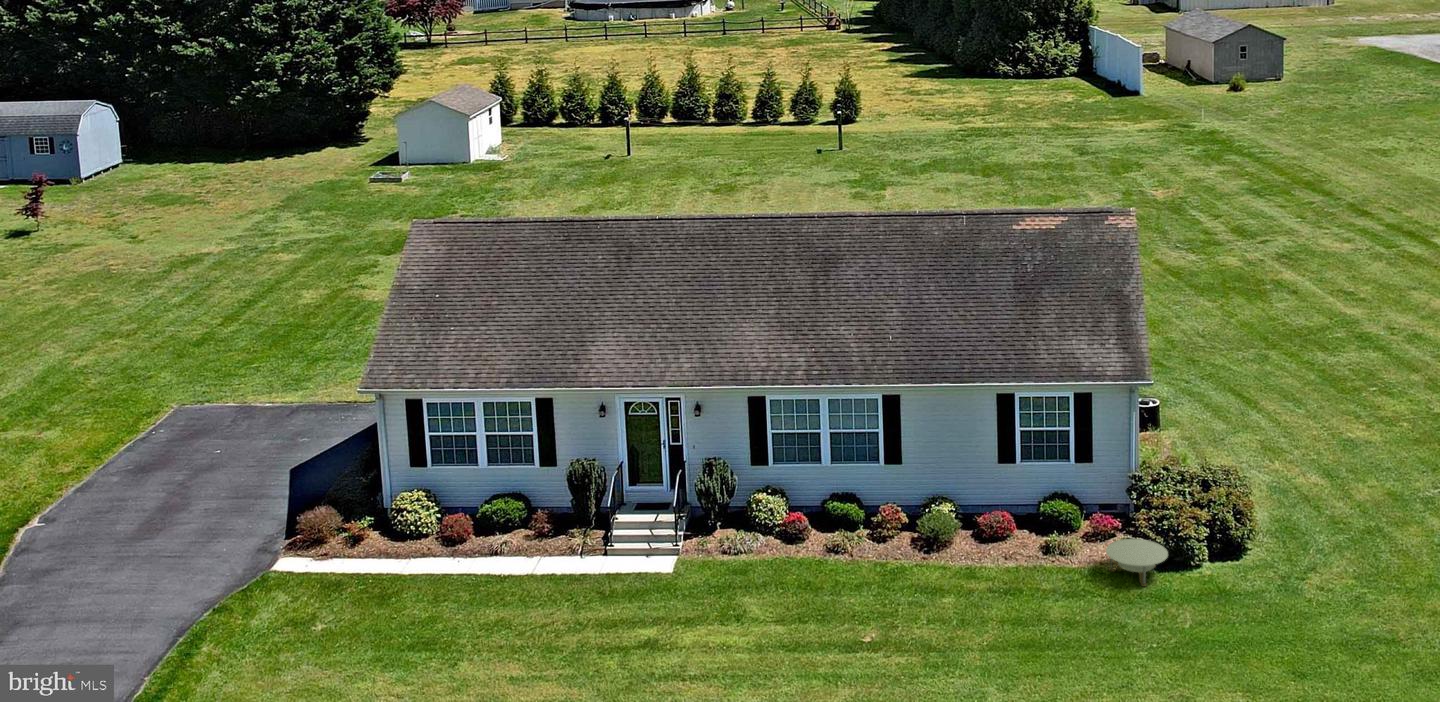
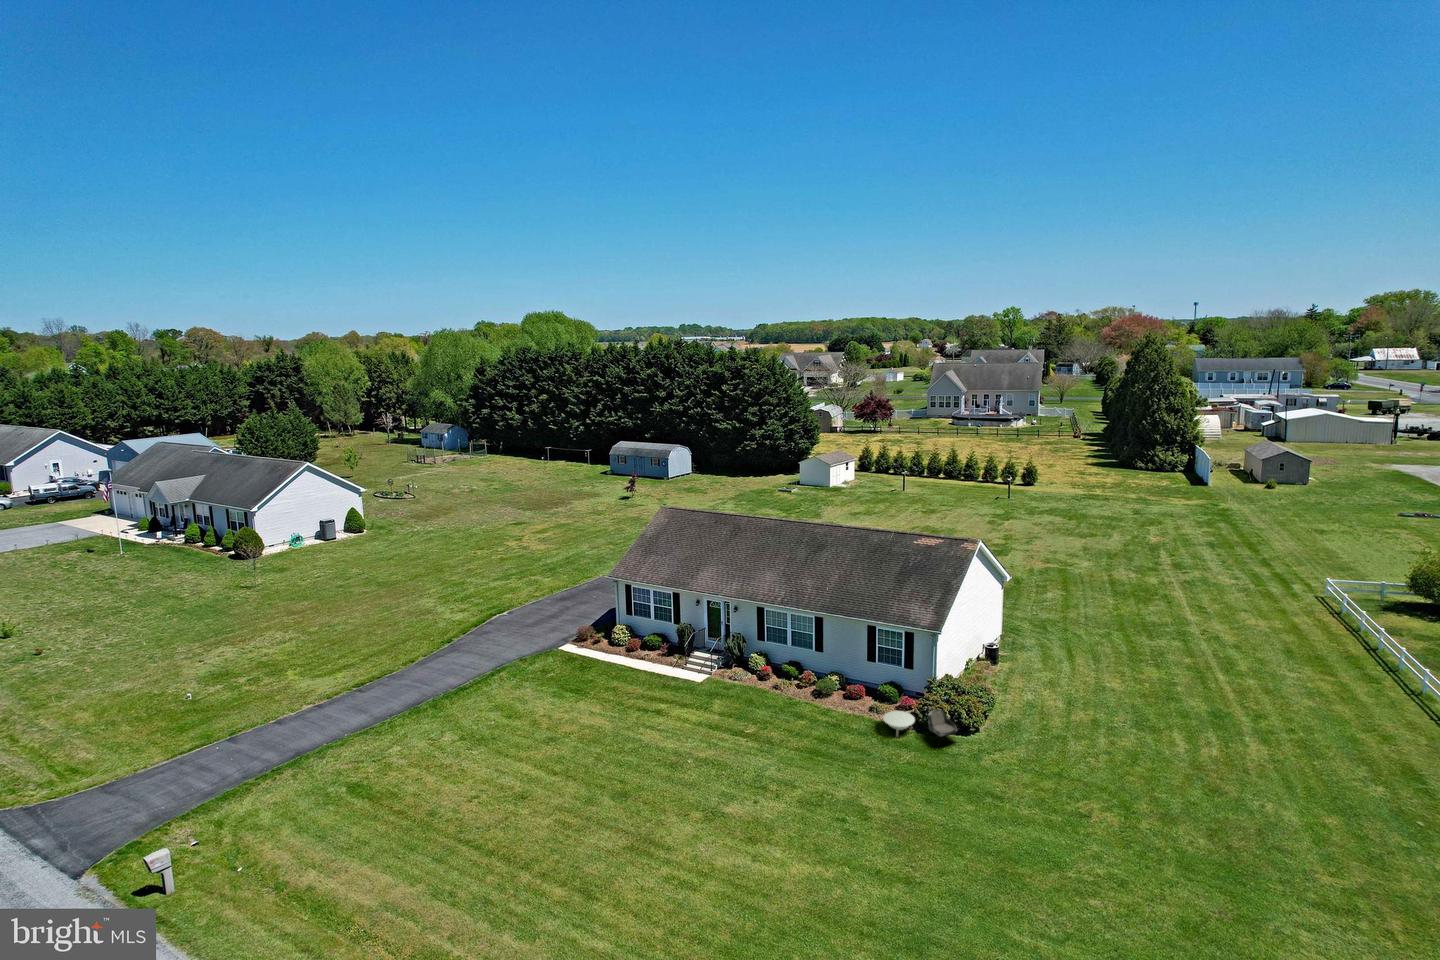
lounge chair: none [1193,520,1252,586] -> present [928,710,957,745]

